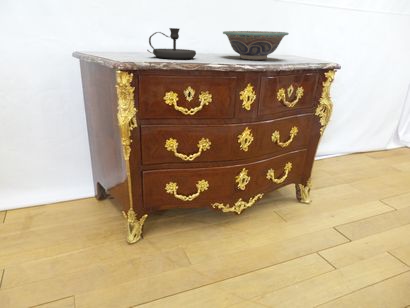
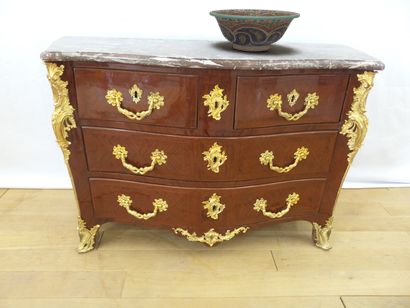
candlestick: present [147,28,196,59] -> none [102,6,166,47]

